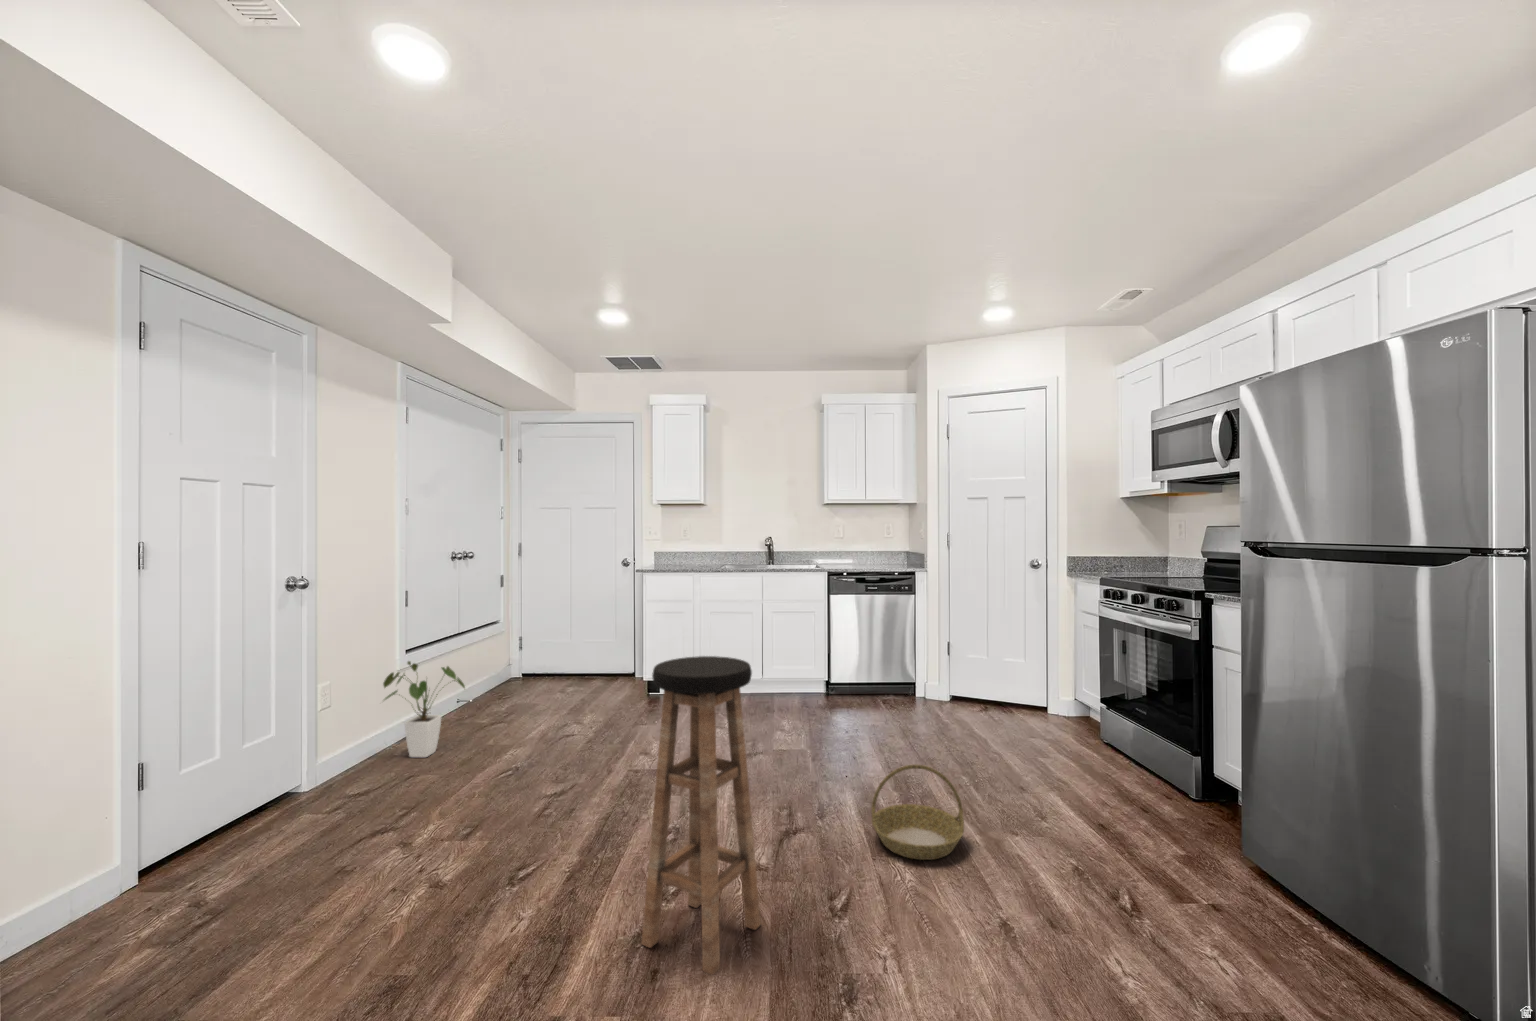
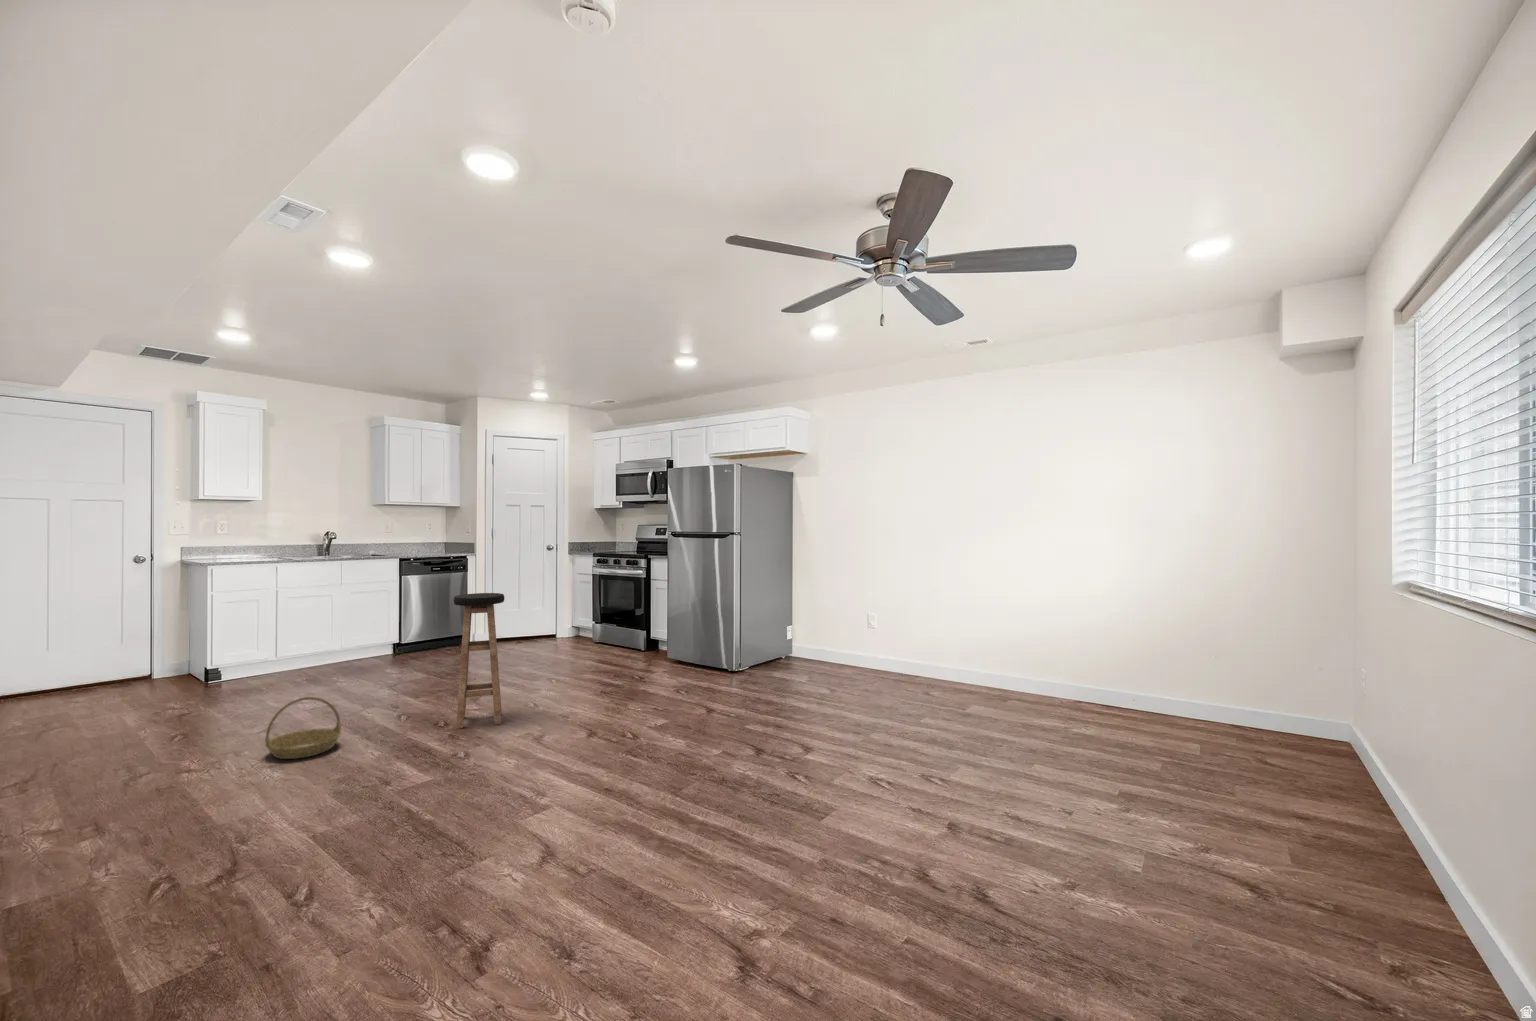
house plant: present [383,661,465,757] -> none [17,655,125,745]
basket: present [871,764,964,860] -> present [265,697,341,759]

